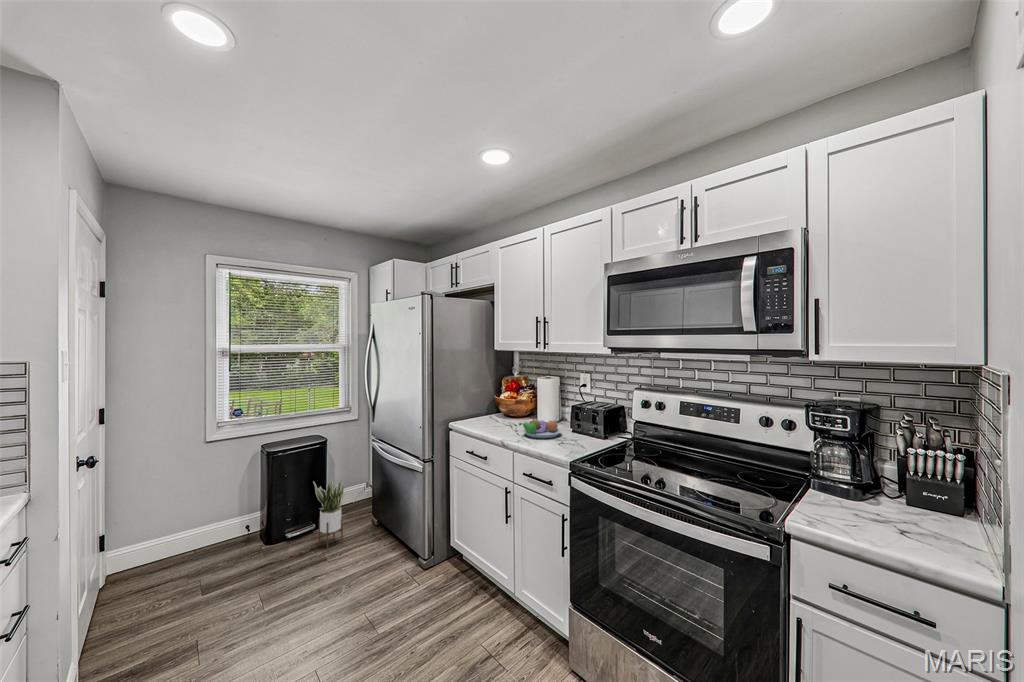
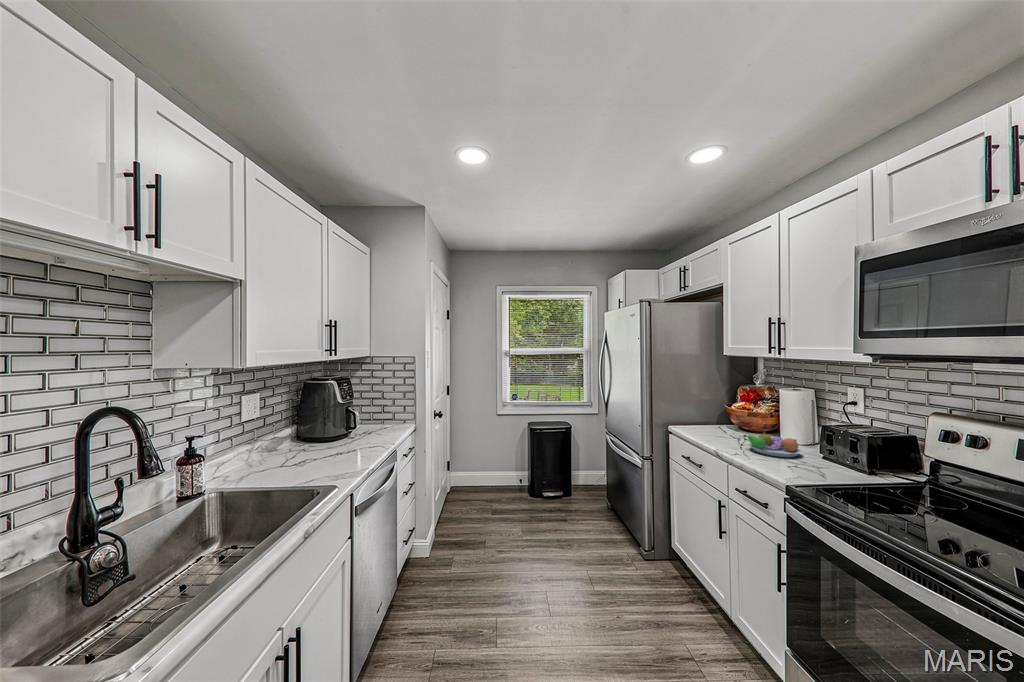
potted plant: present [313,478,345,550] -> none [563,455,587,514]

